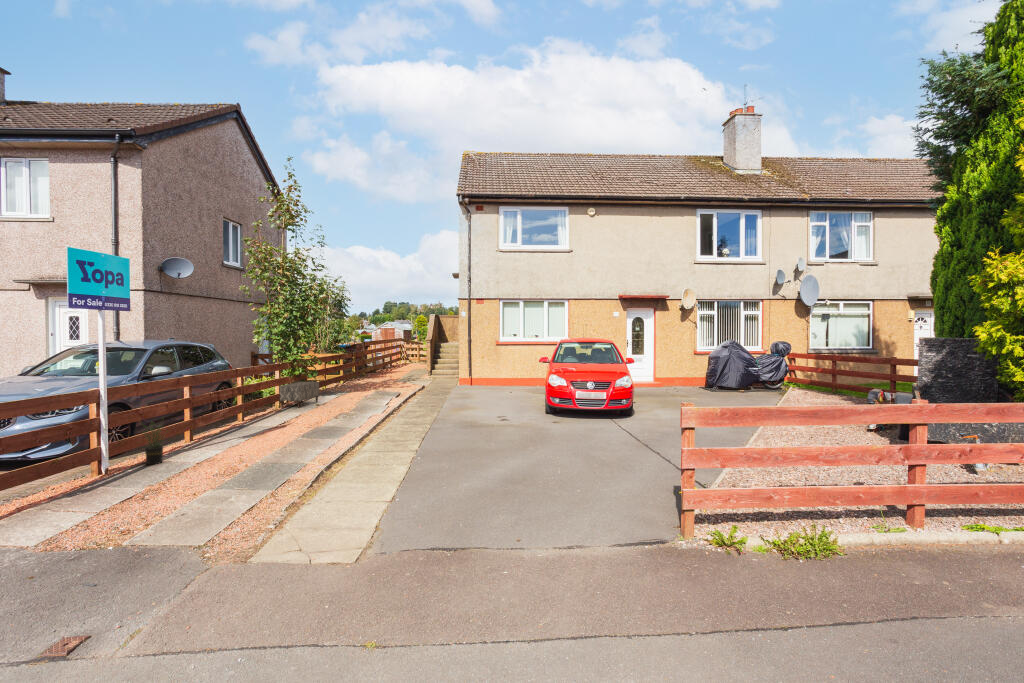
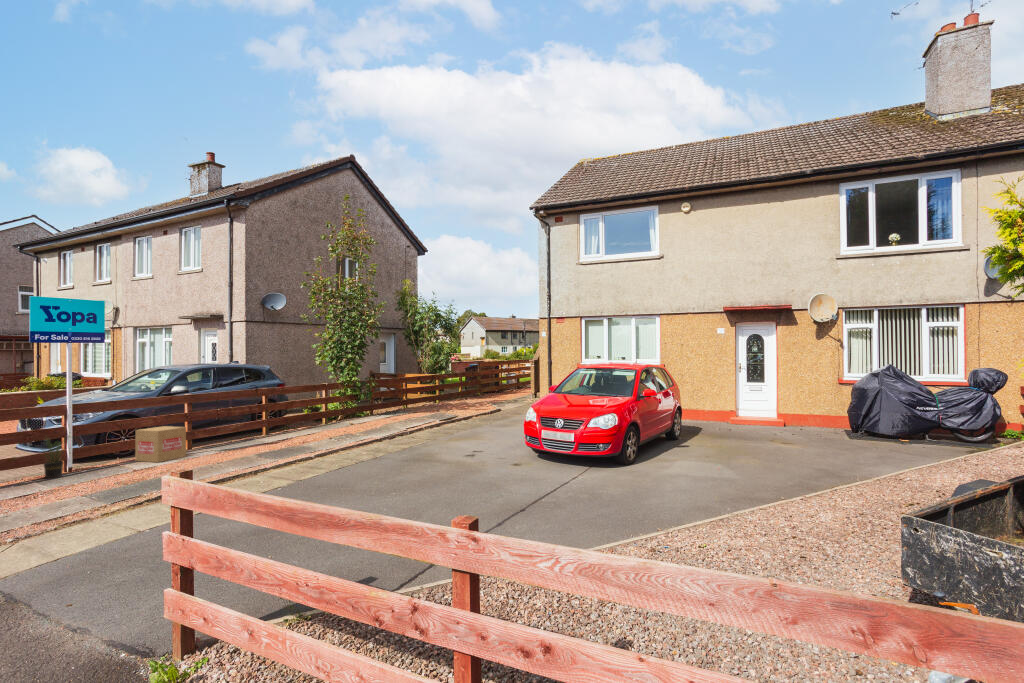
bench: present [279,382,319,407] -> none [317,404,364,429]
cardboard box: none [191,407,236,445] -> present [135,426,186,462]

